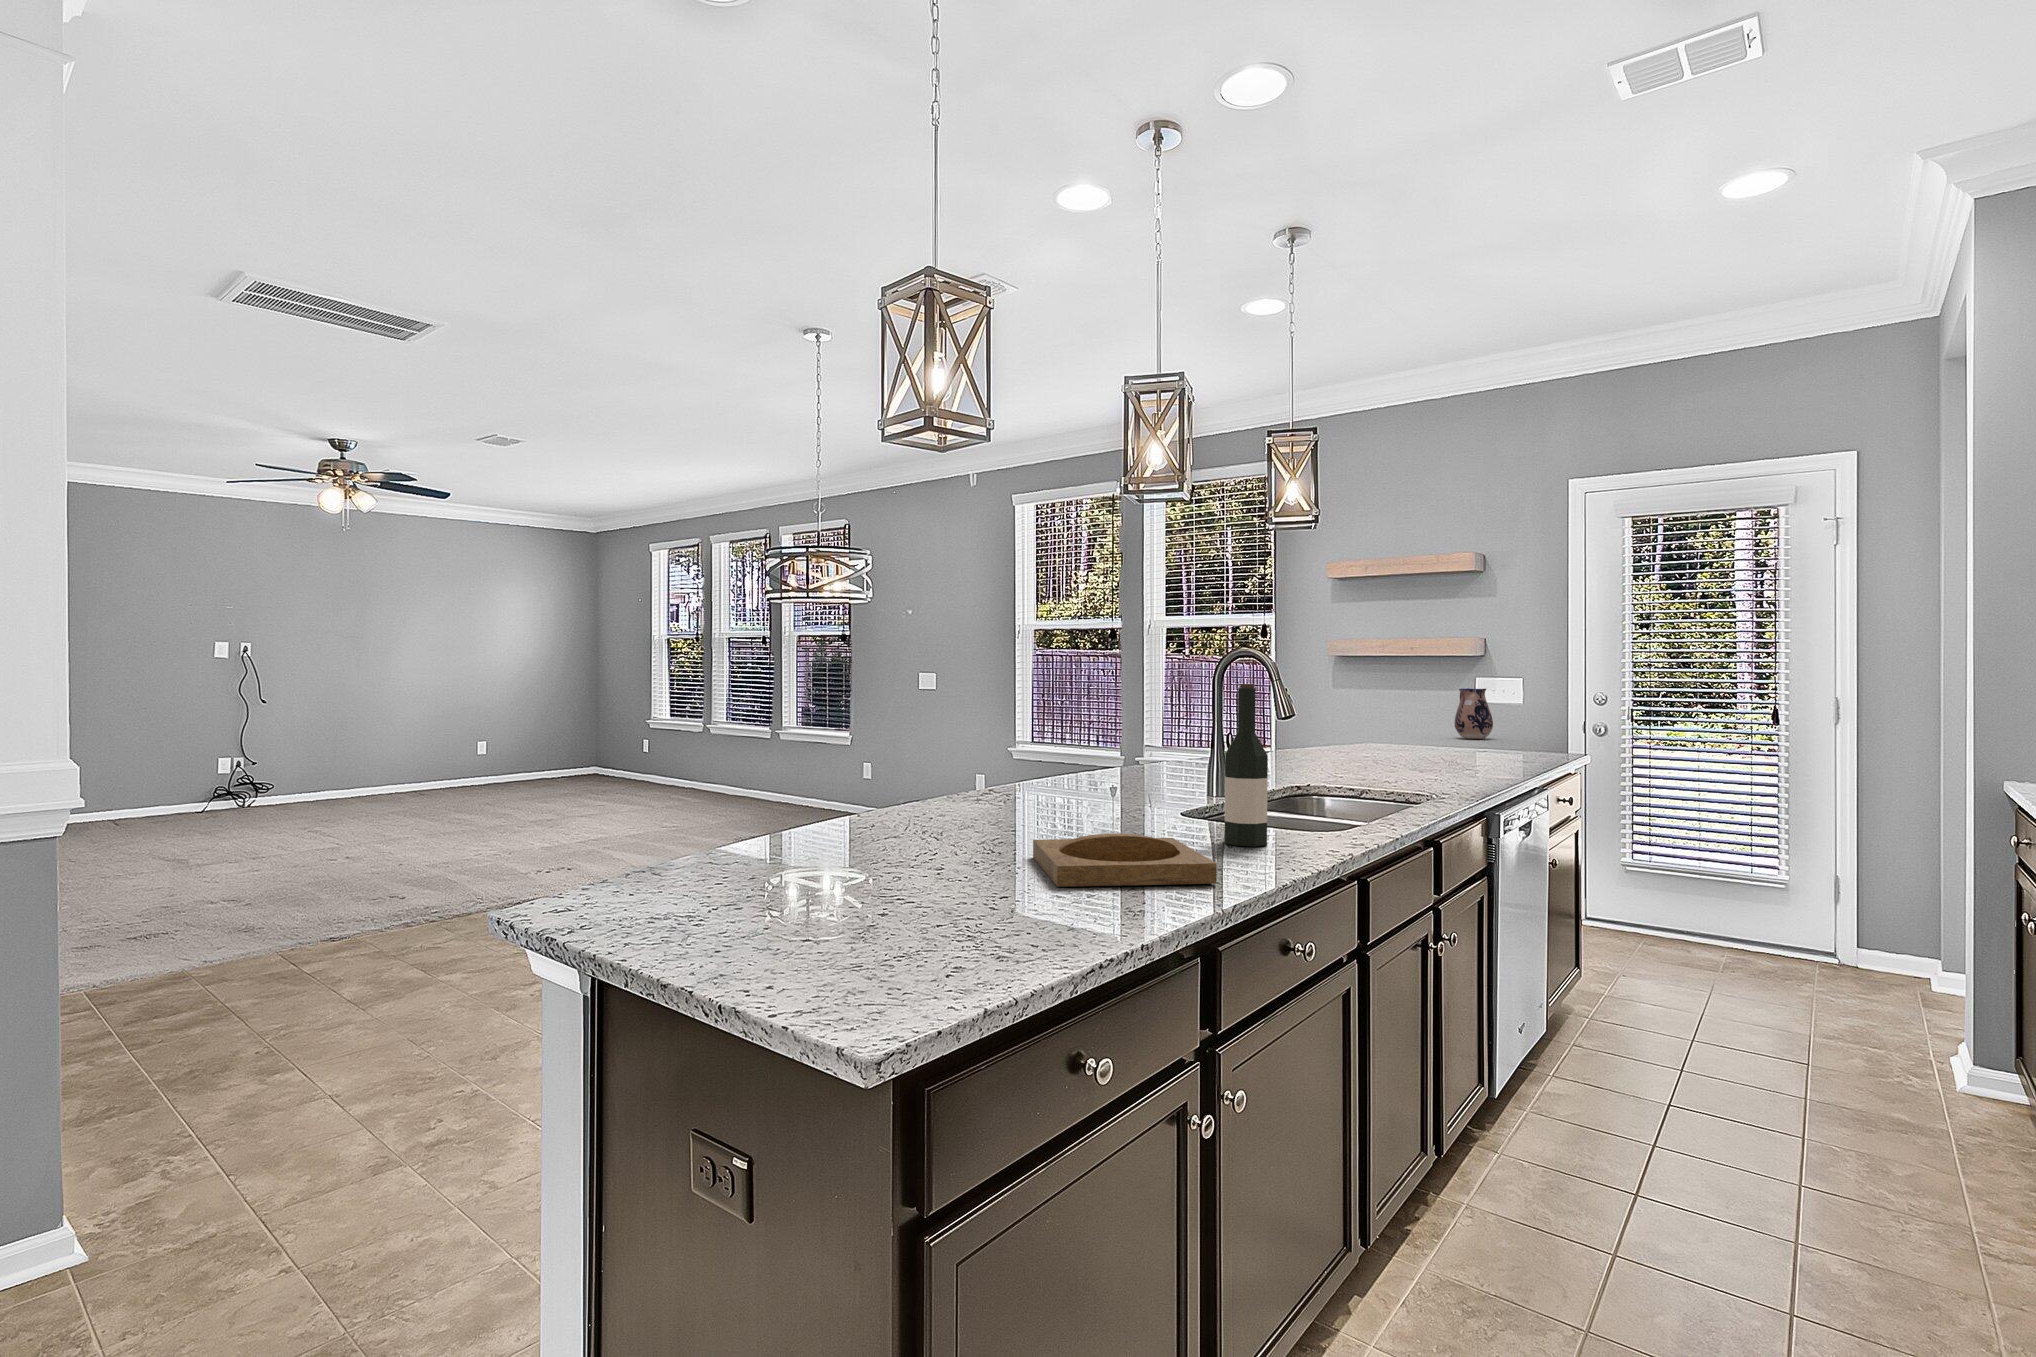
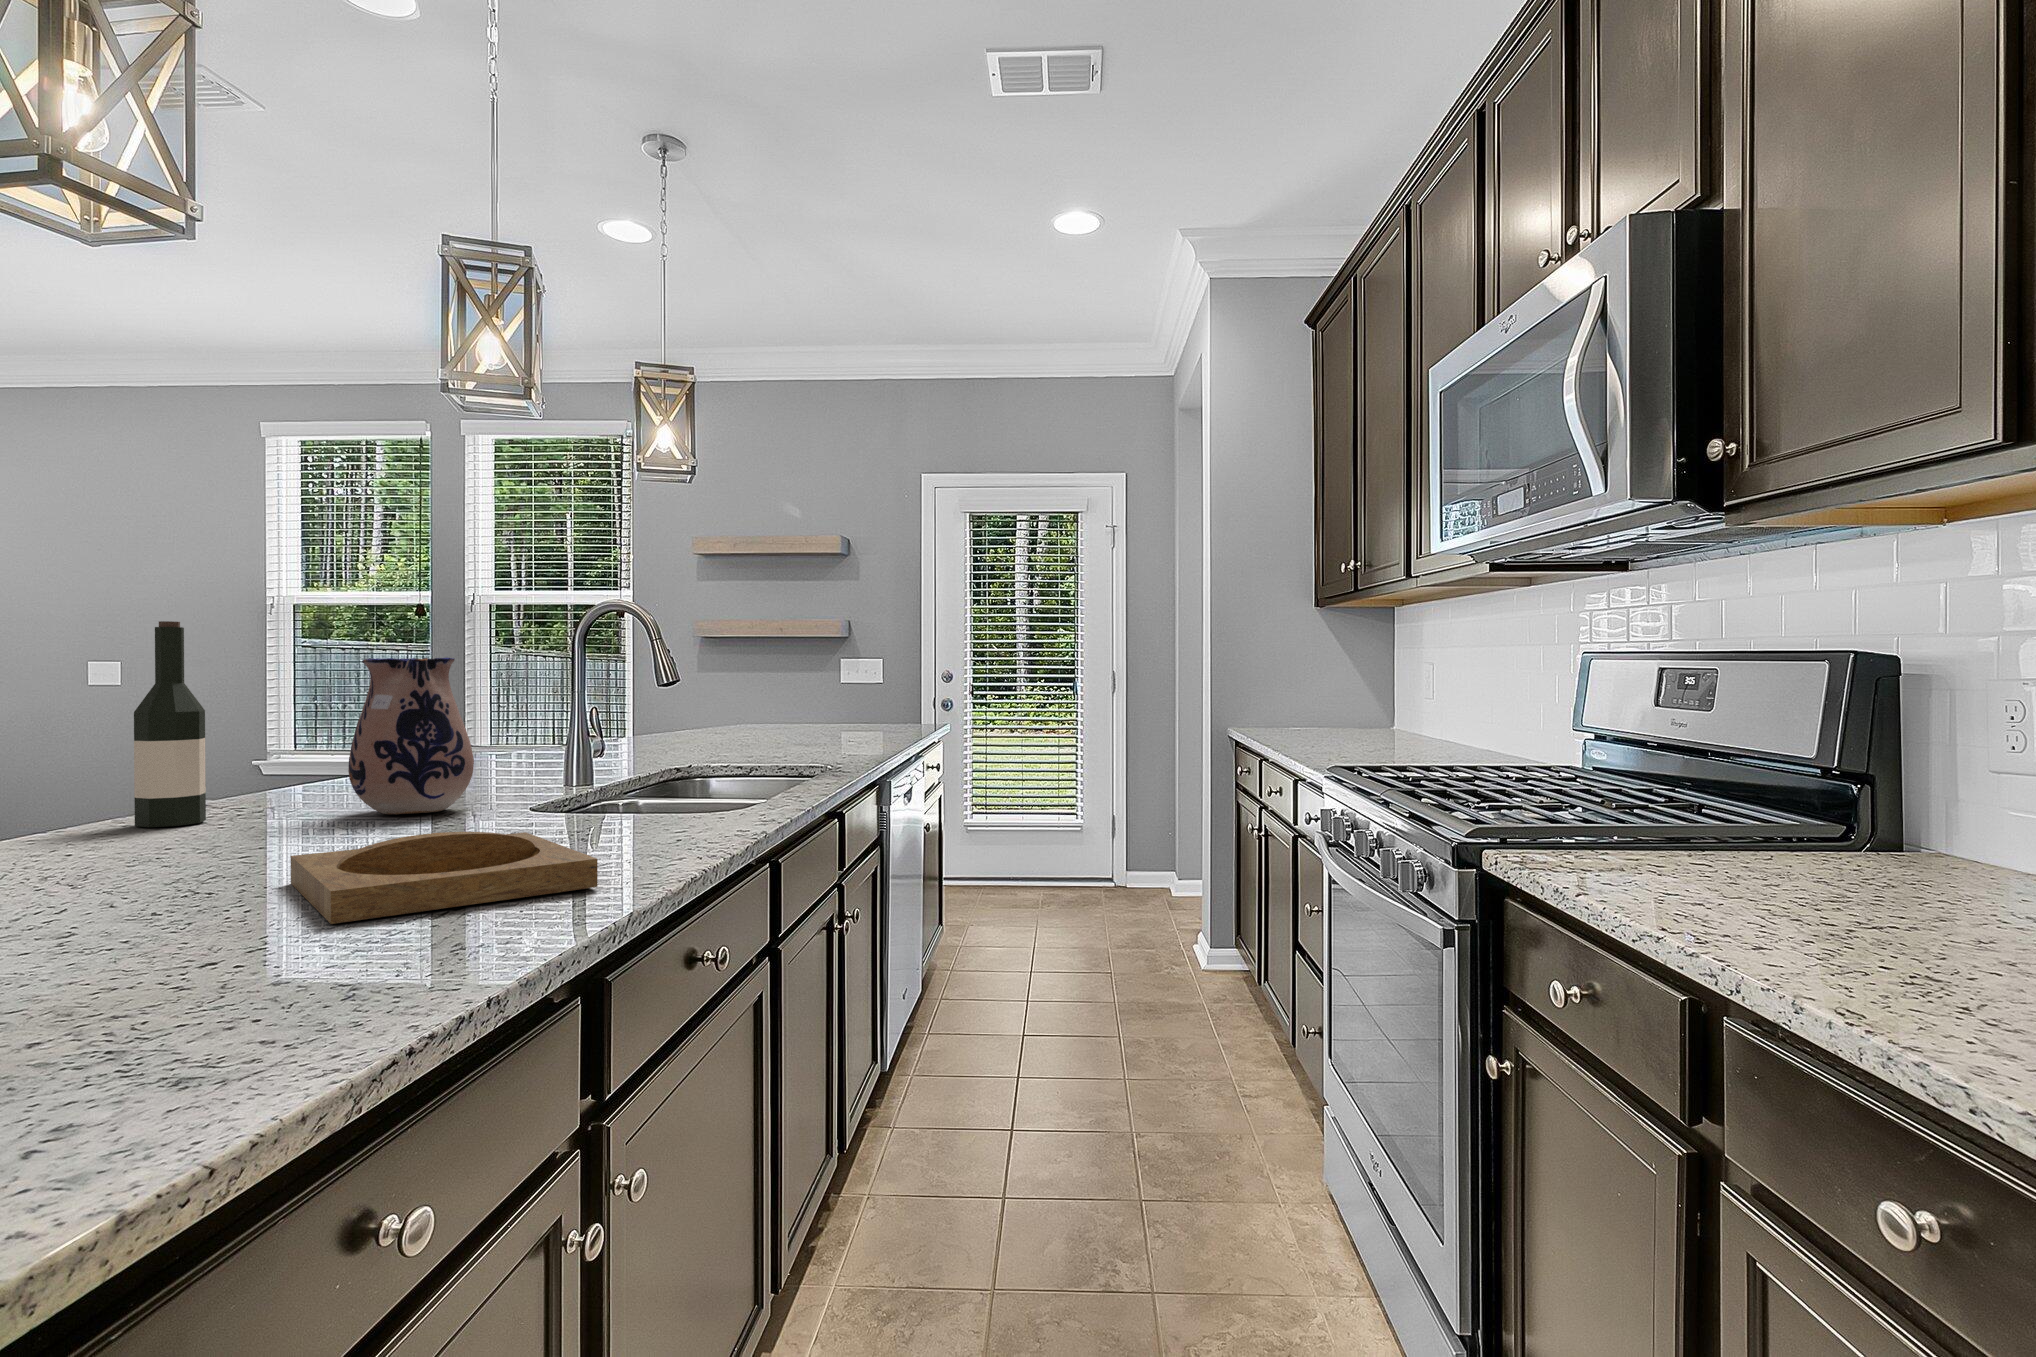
wine bottle: present [1224,684,1268,846] -> present [134,621,206,827]
ceramic pitcher: present [1455,688,1493,739] -> present [348,658,474,815]

